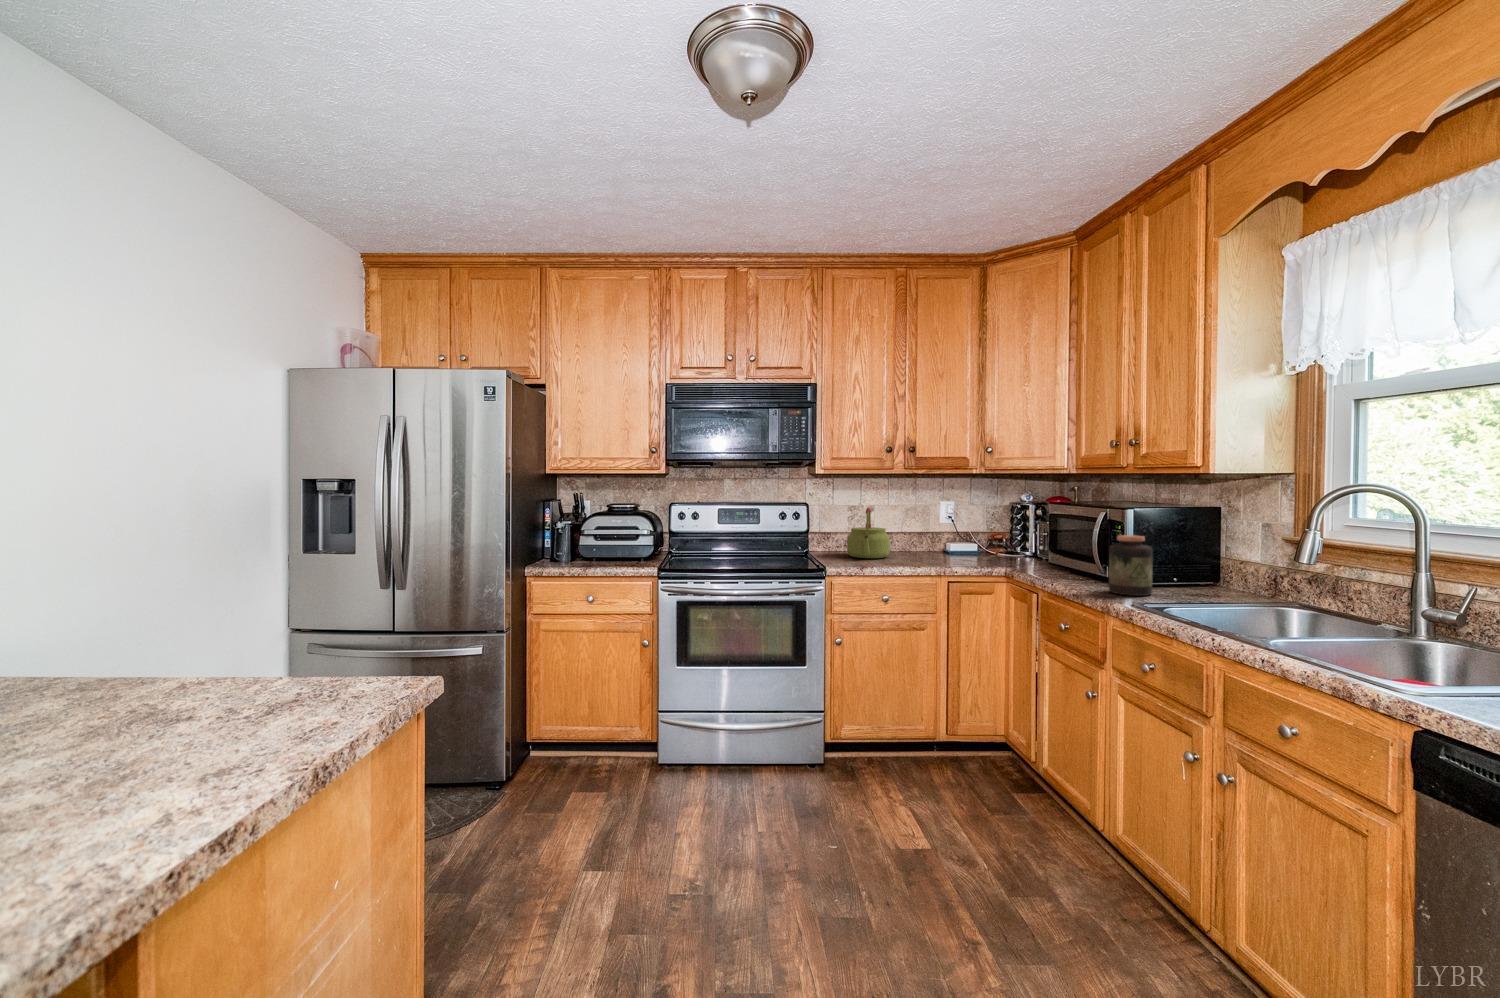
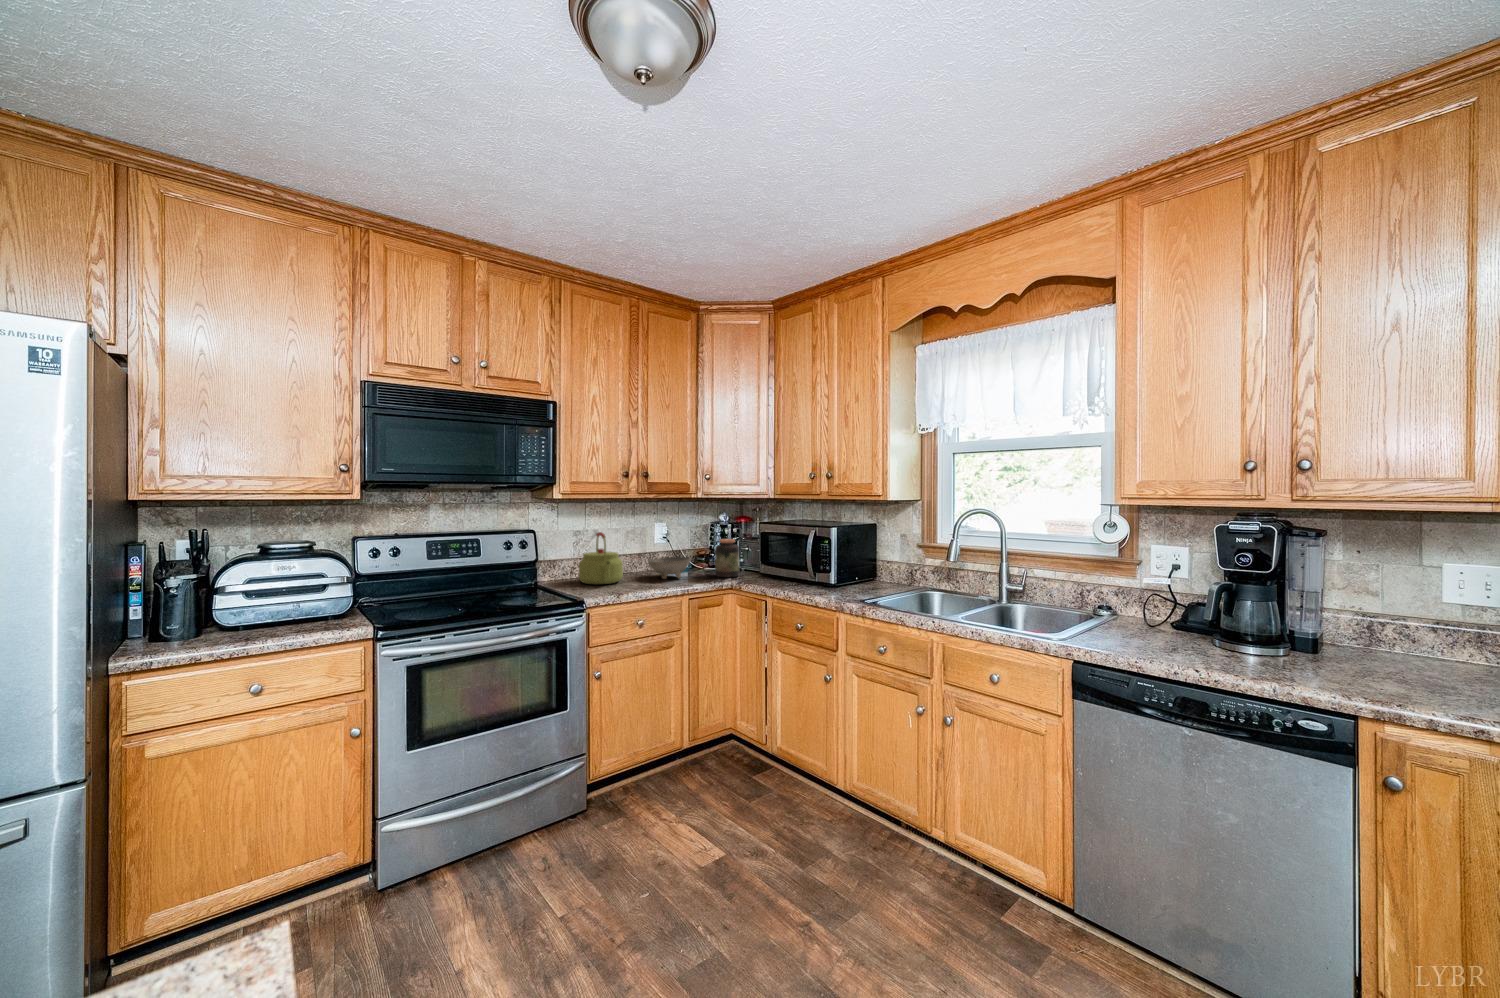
jar: present [1109,535,1153,596] -> present [715,539,739,577]
bowl: none [919,538,967,560] -> present [648,557,691,579]

